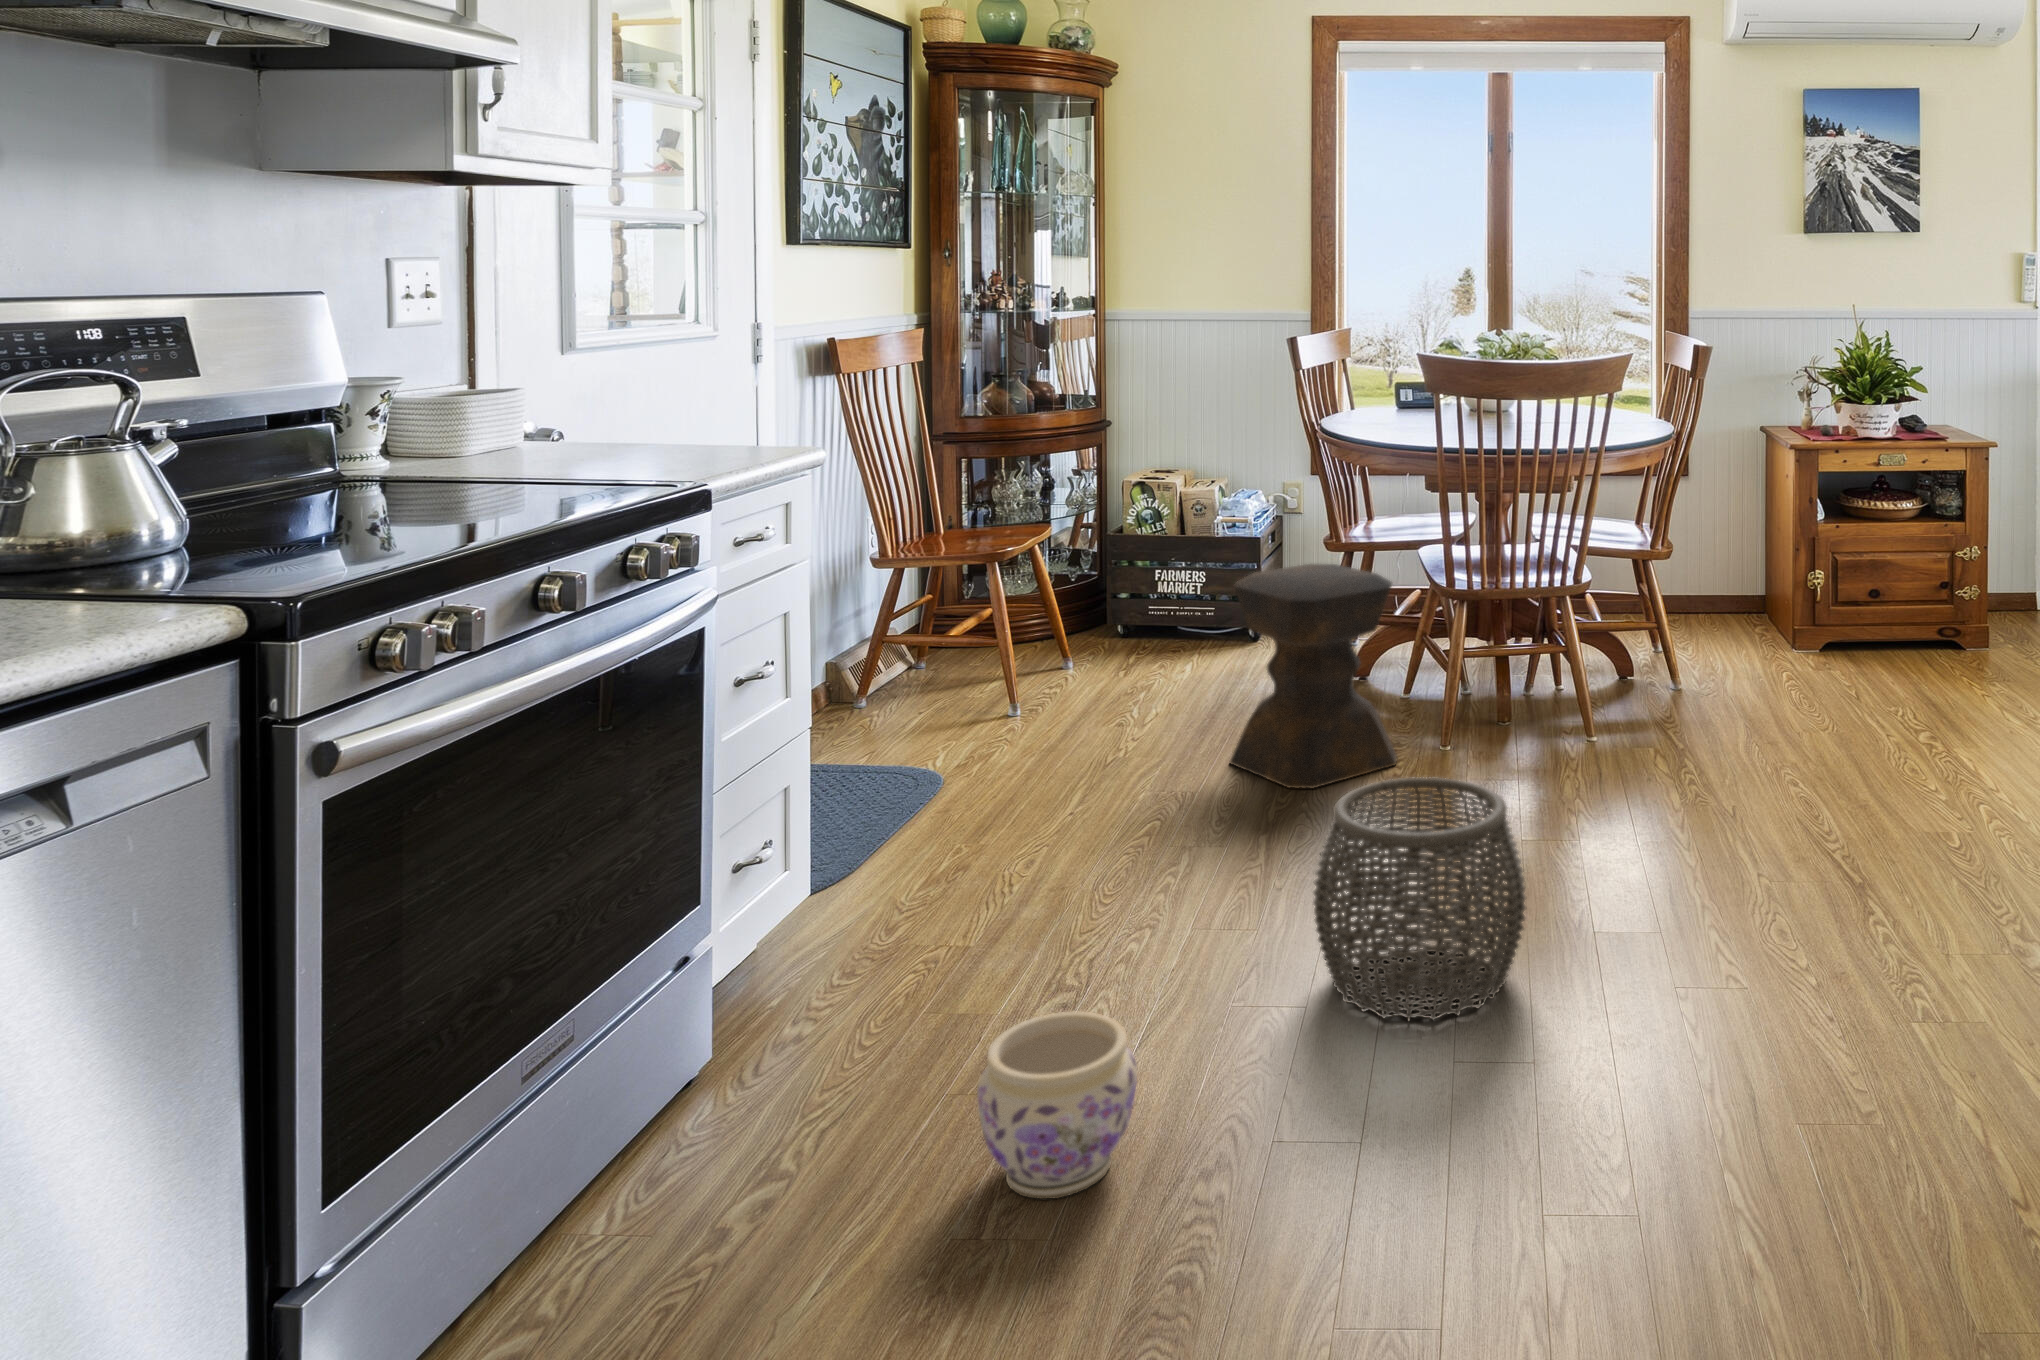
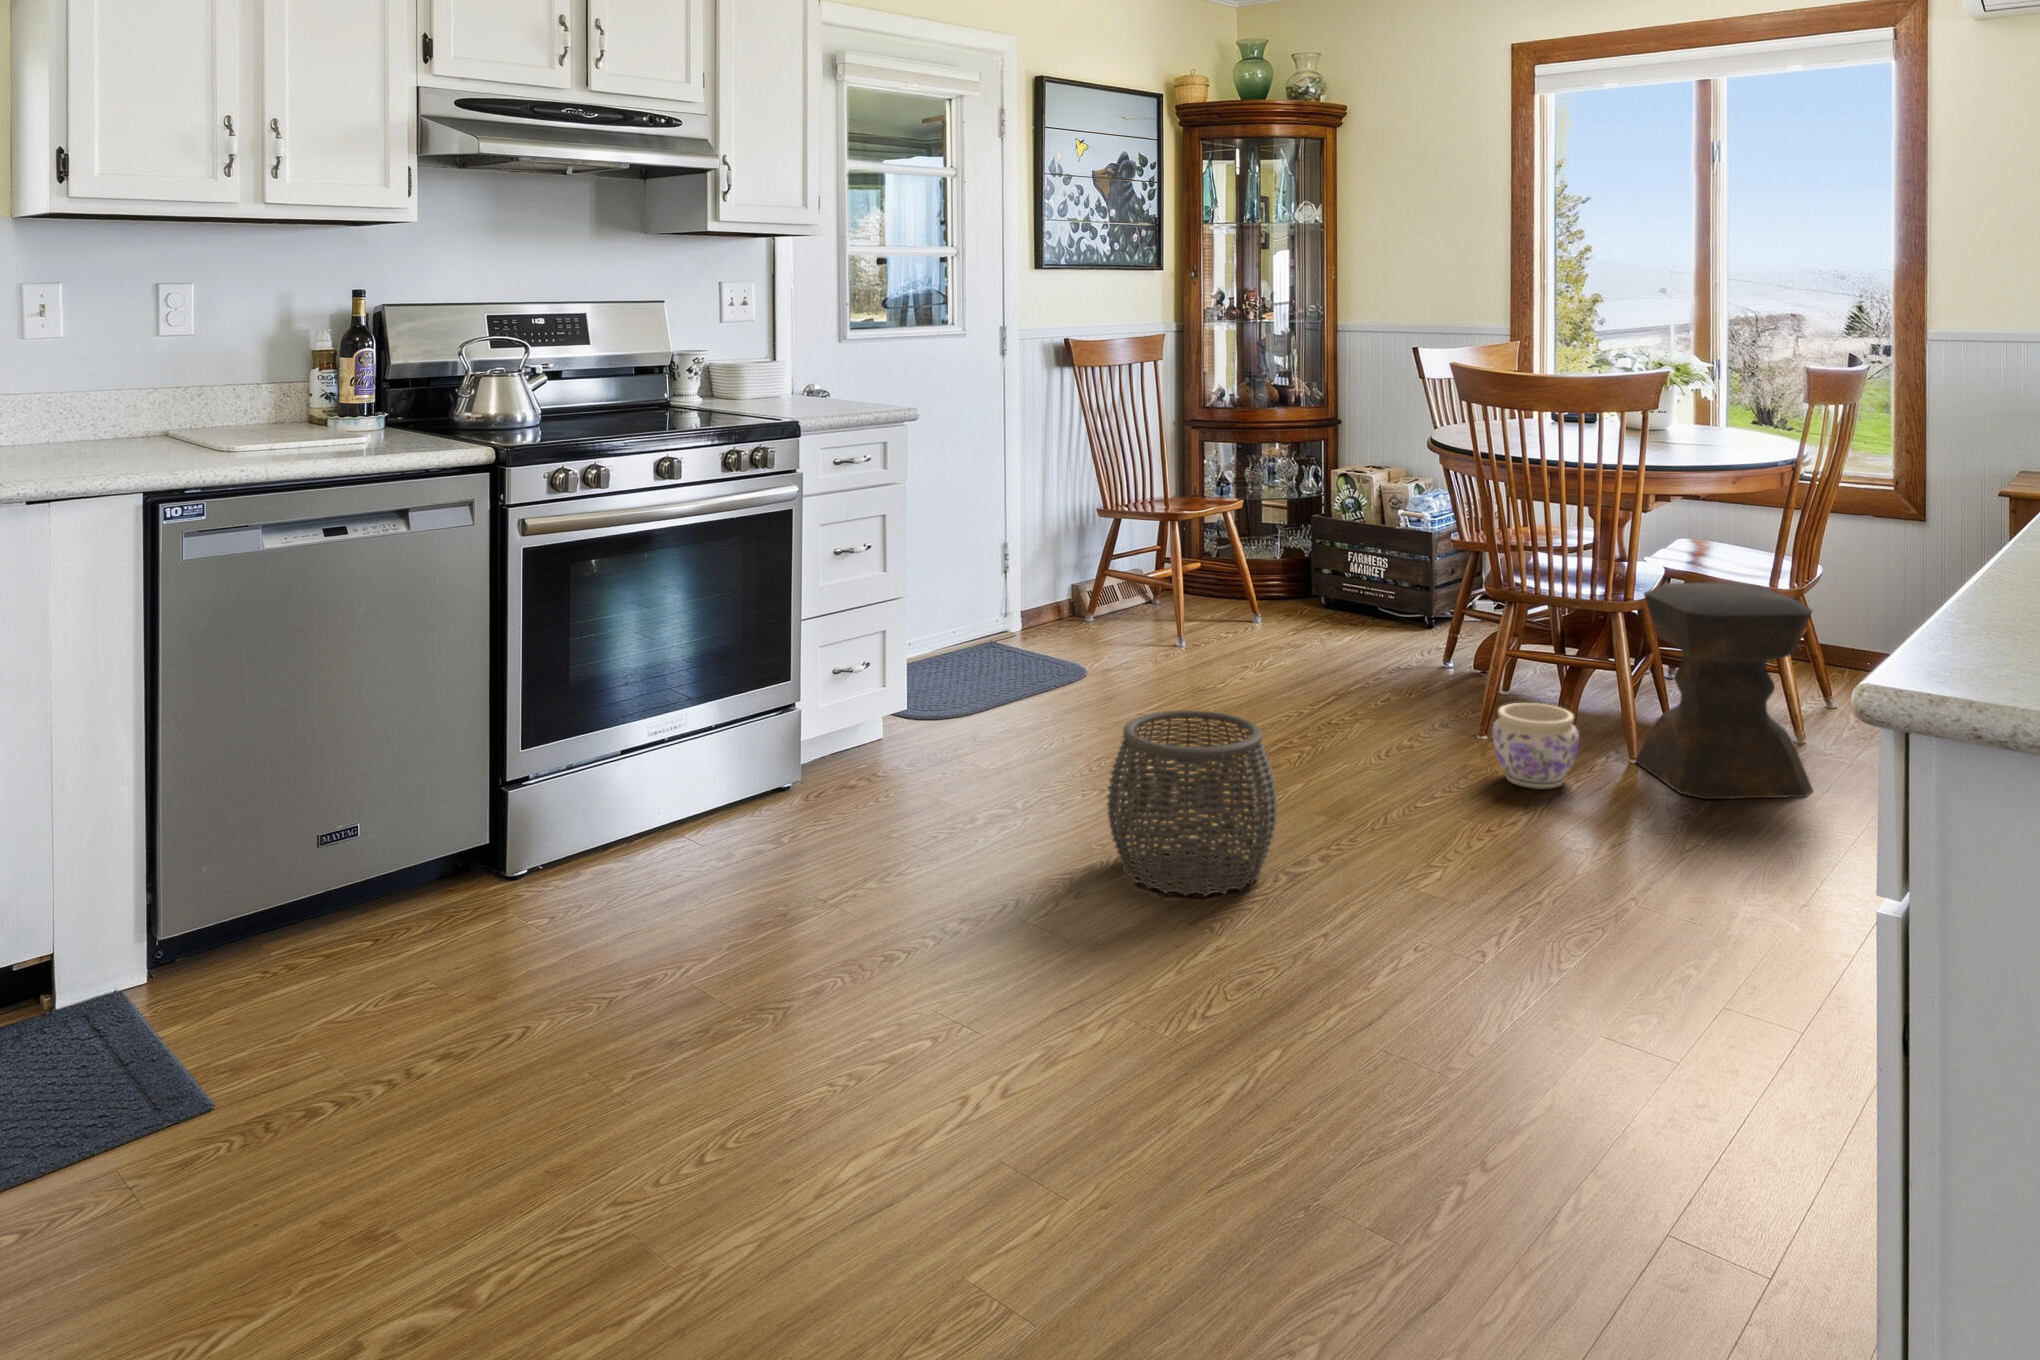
stool: present [1230,564,1397,788] -> present [1635,582,1813,799]
planter: present [977,1012,1137,1199] -> present [1492,703,1579,790]

